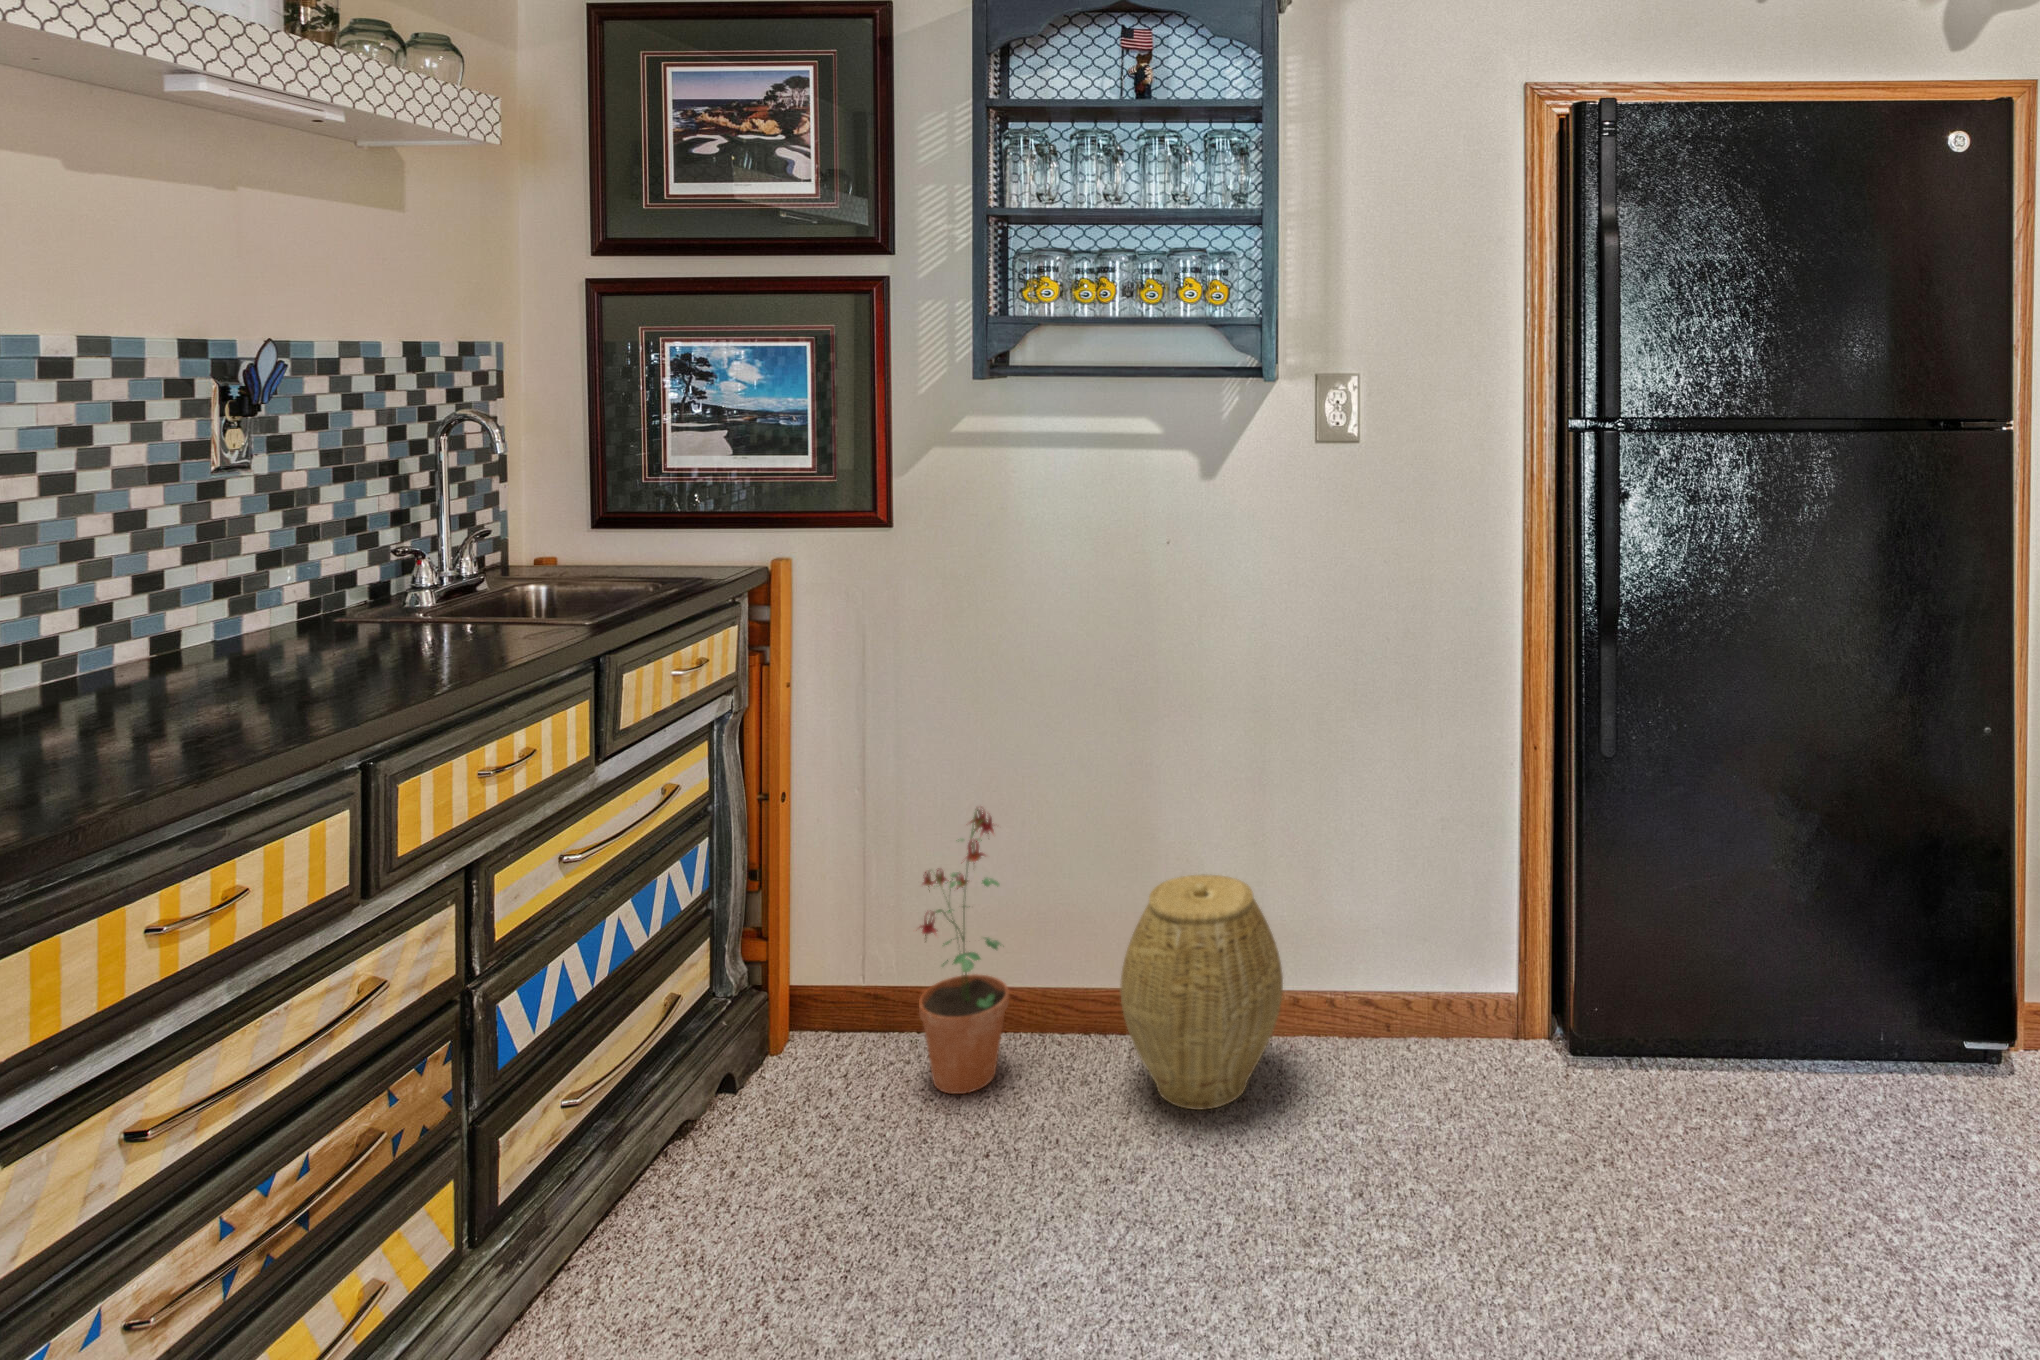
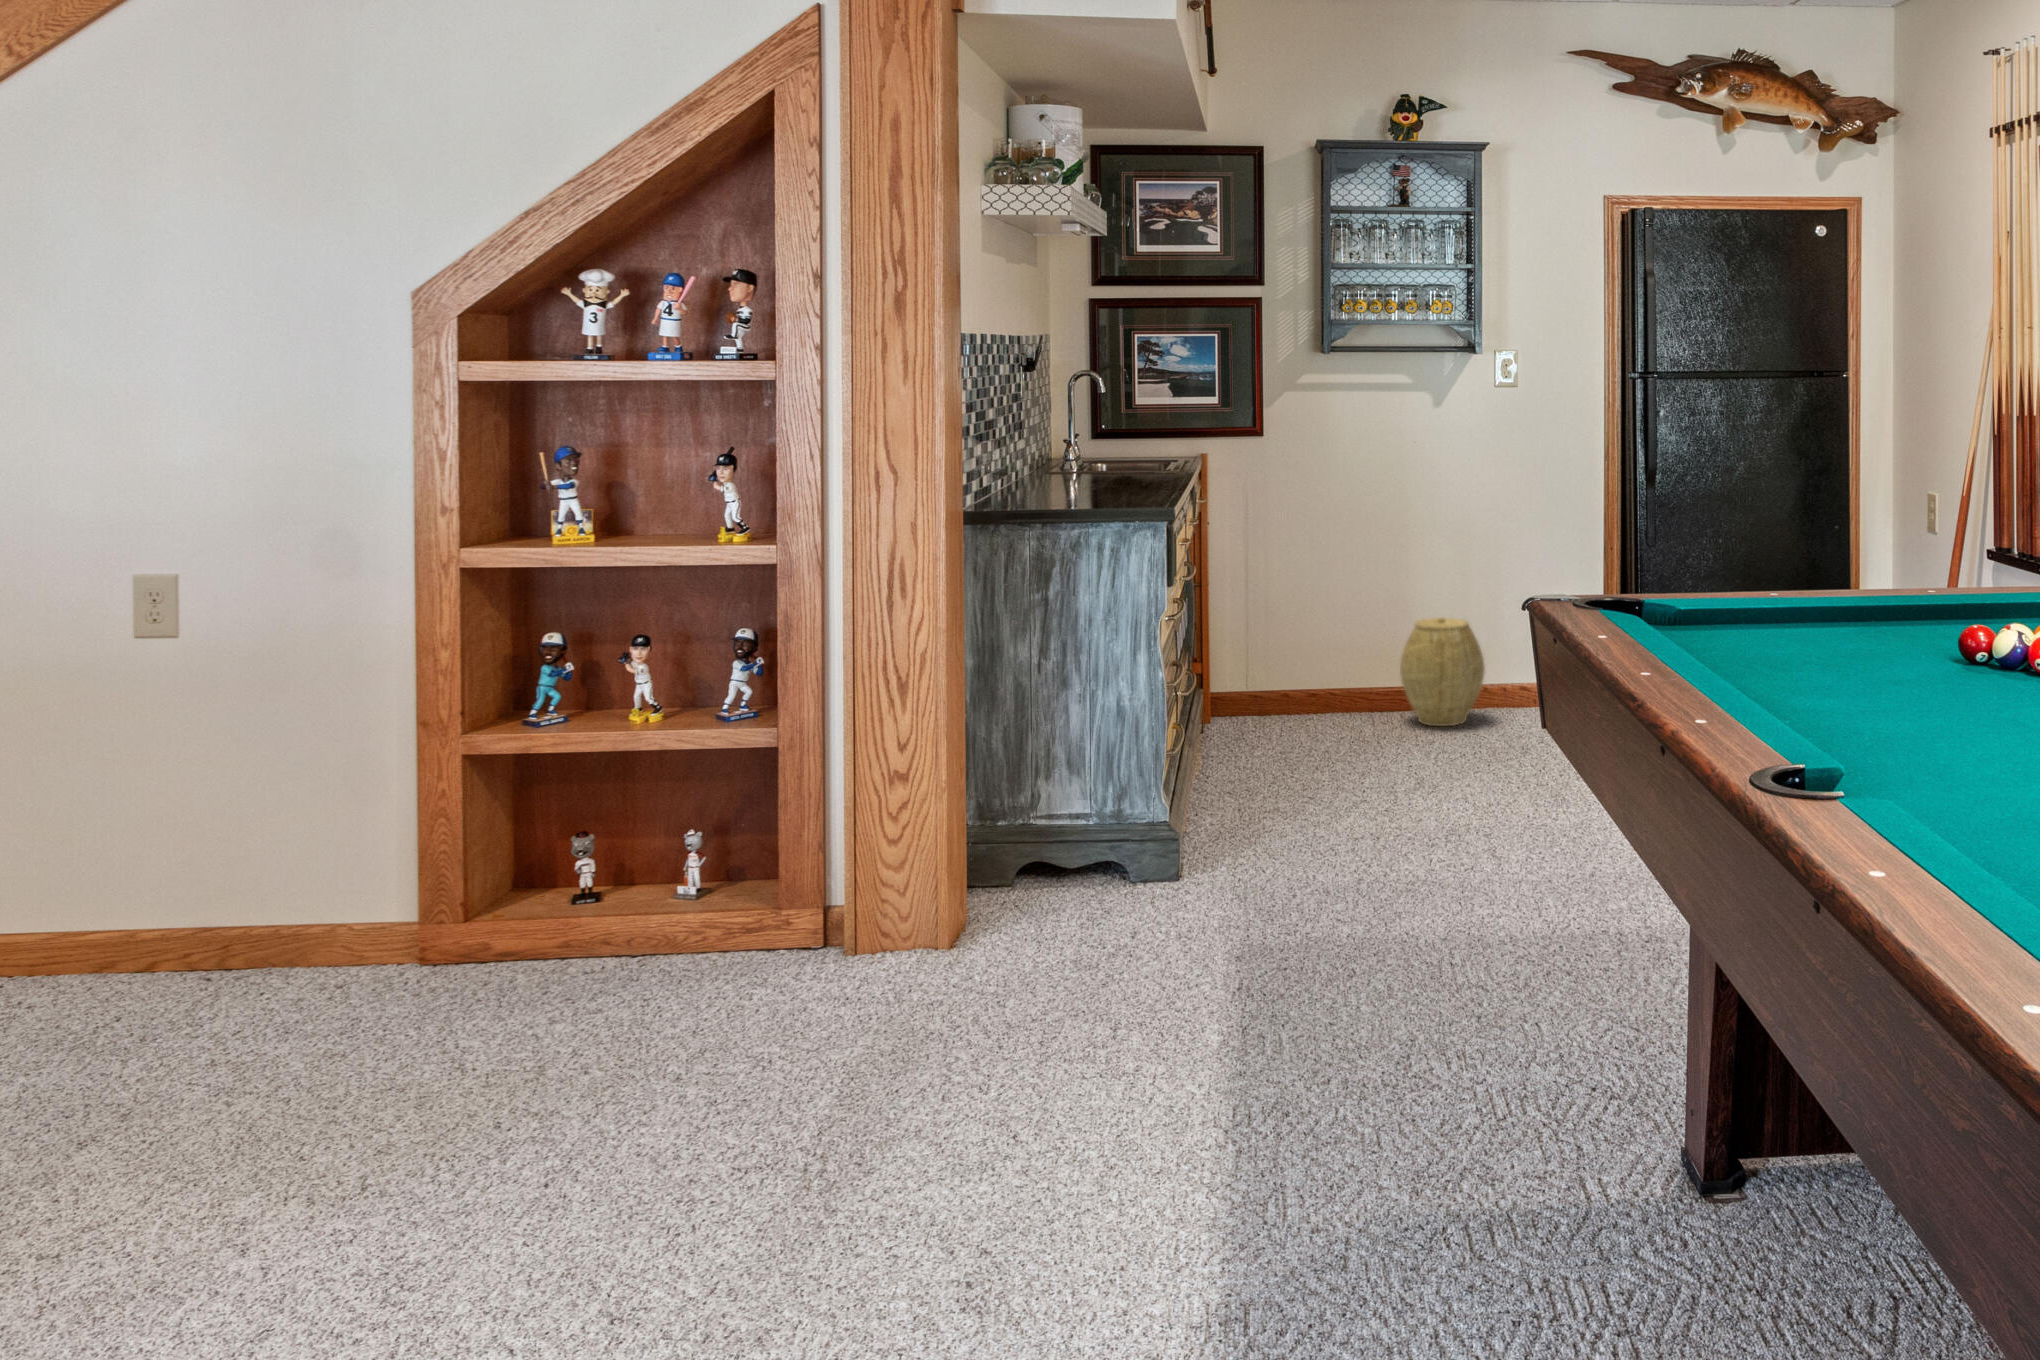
potted plant: present [919,807,1009,1094] -> none [1282,586,1339,728]

